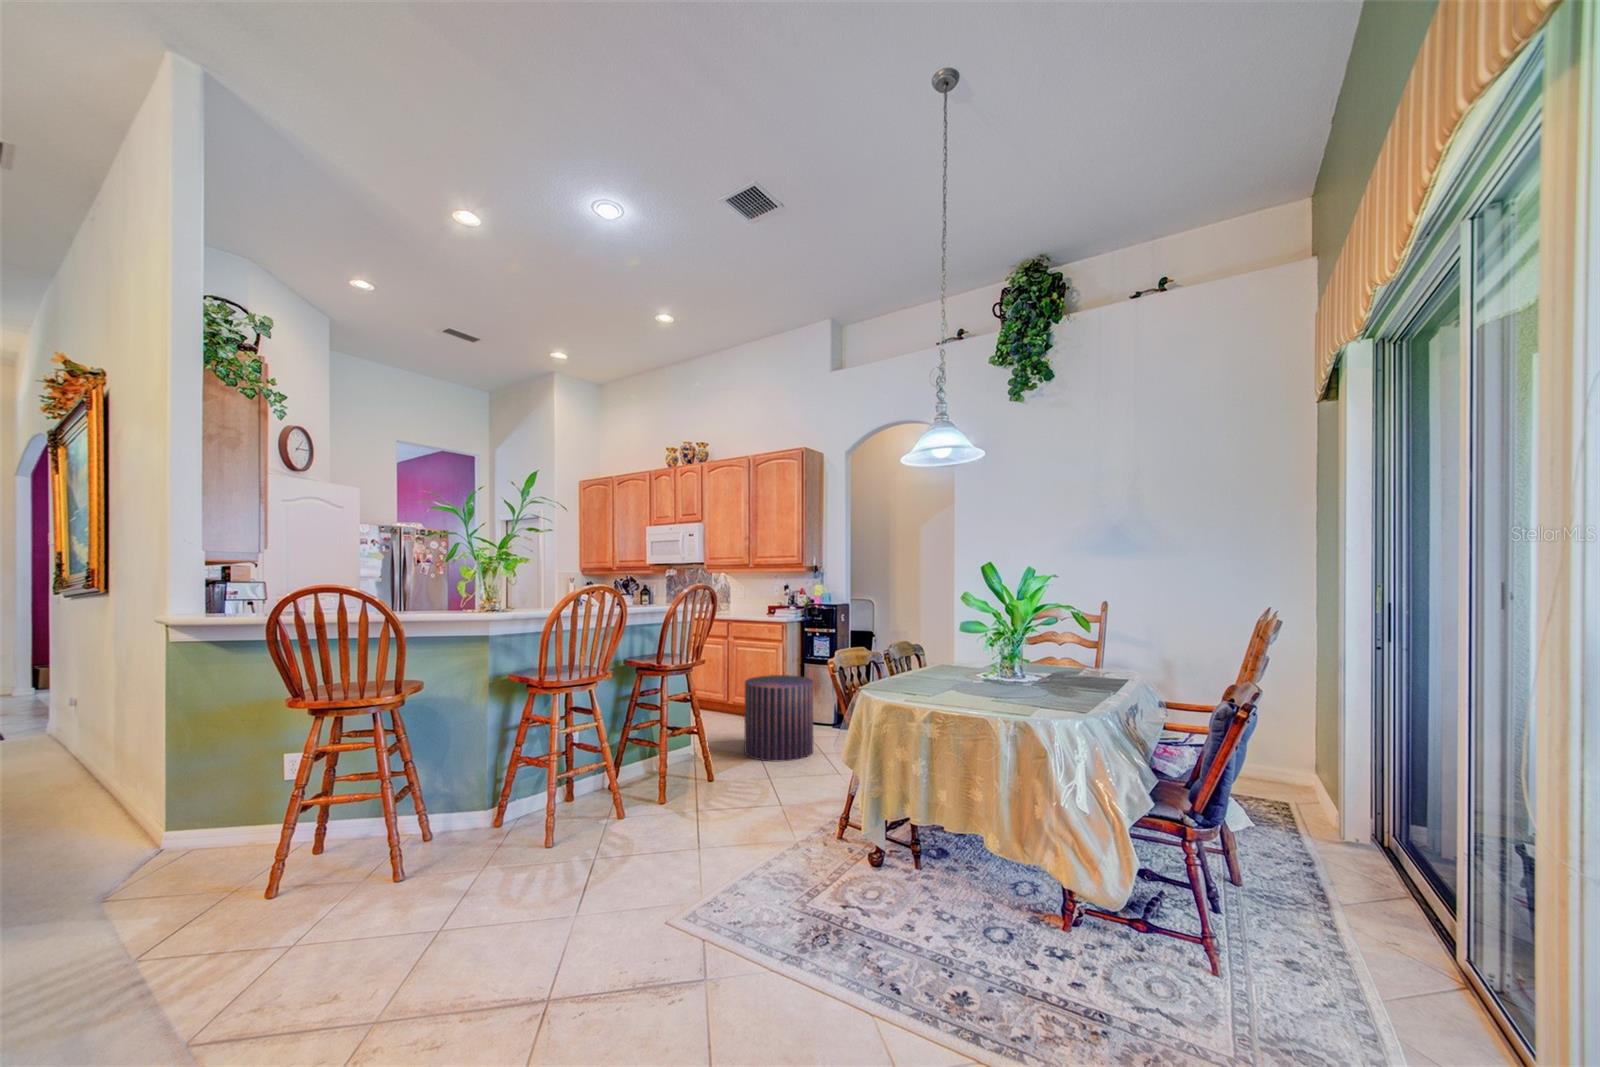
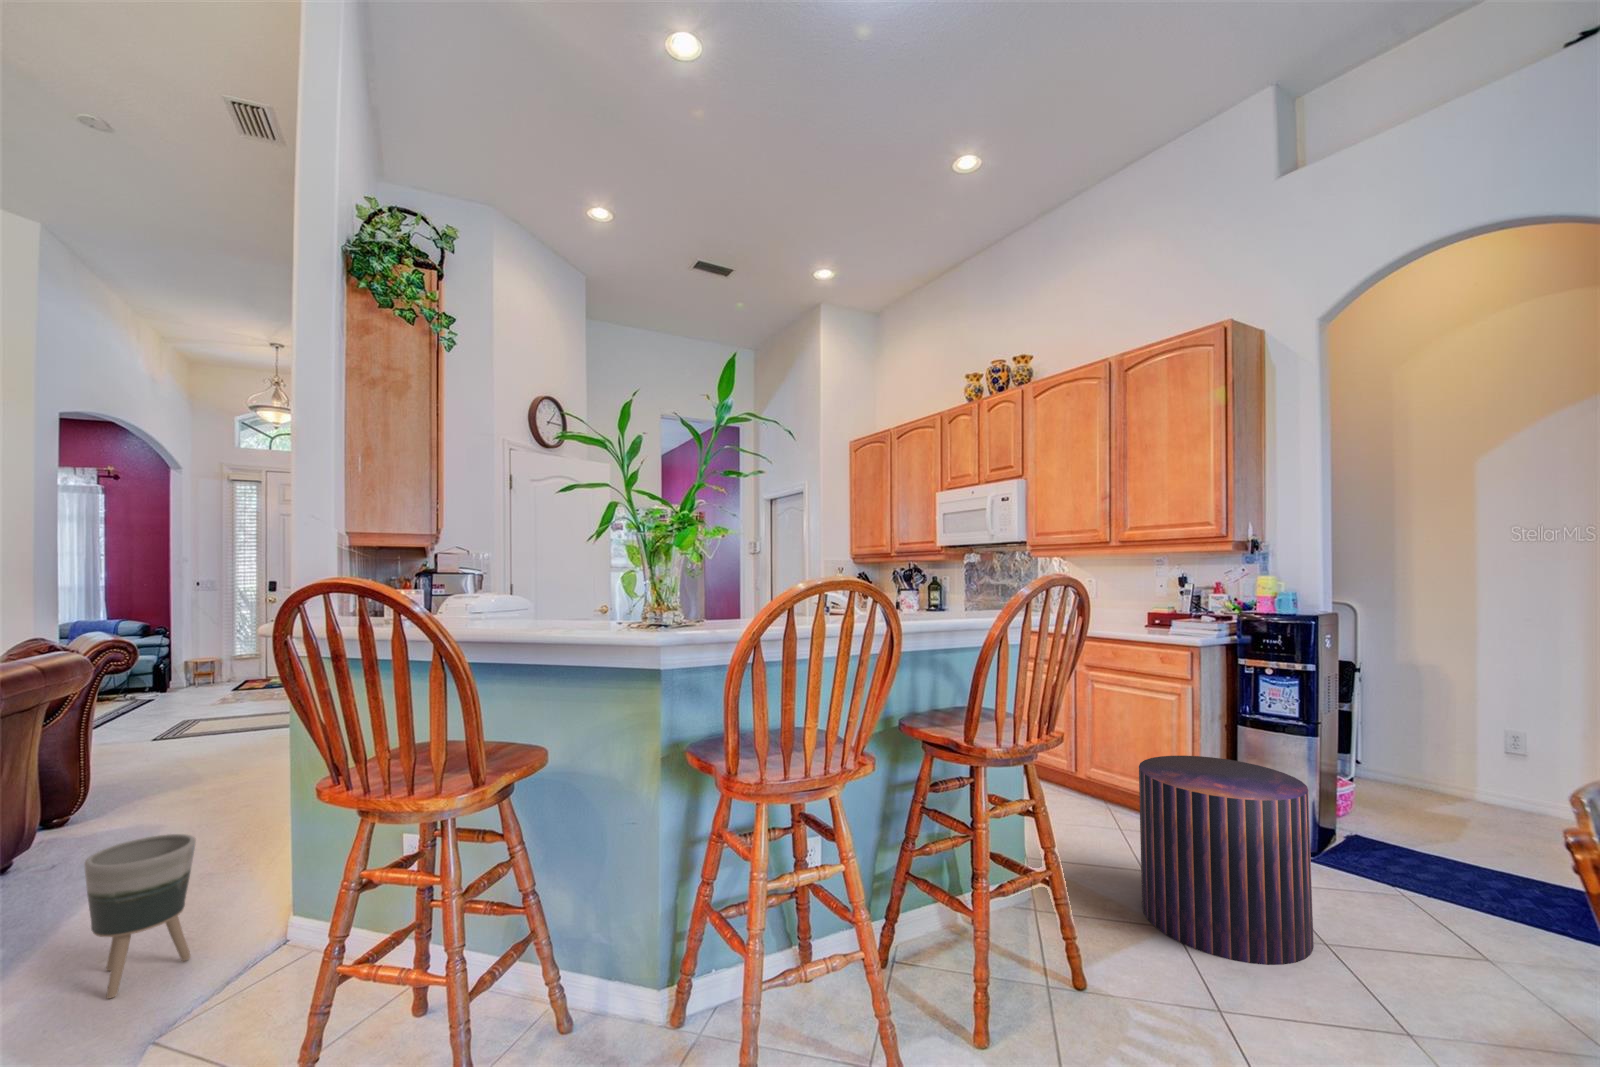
planter: none [59,771,140,874] -> present [84,834,196,999]

